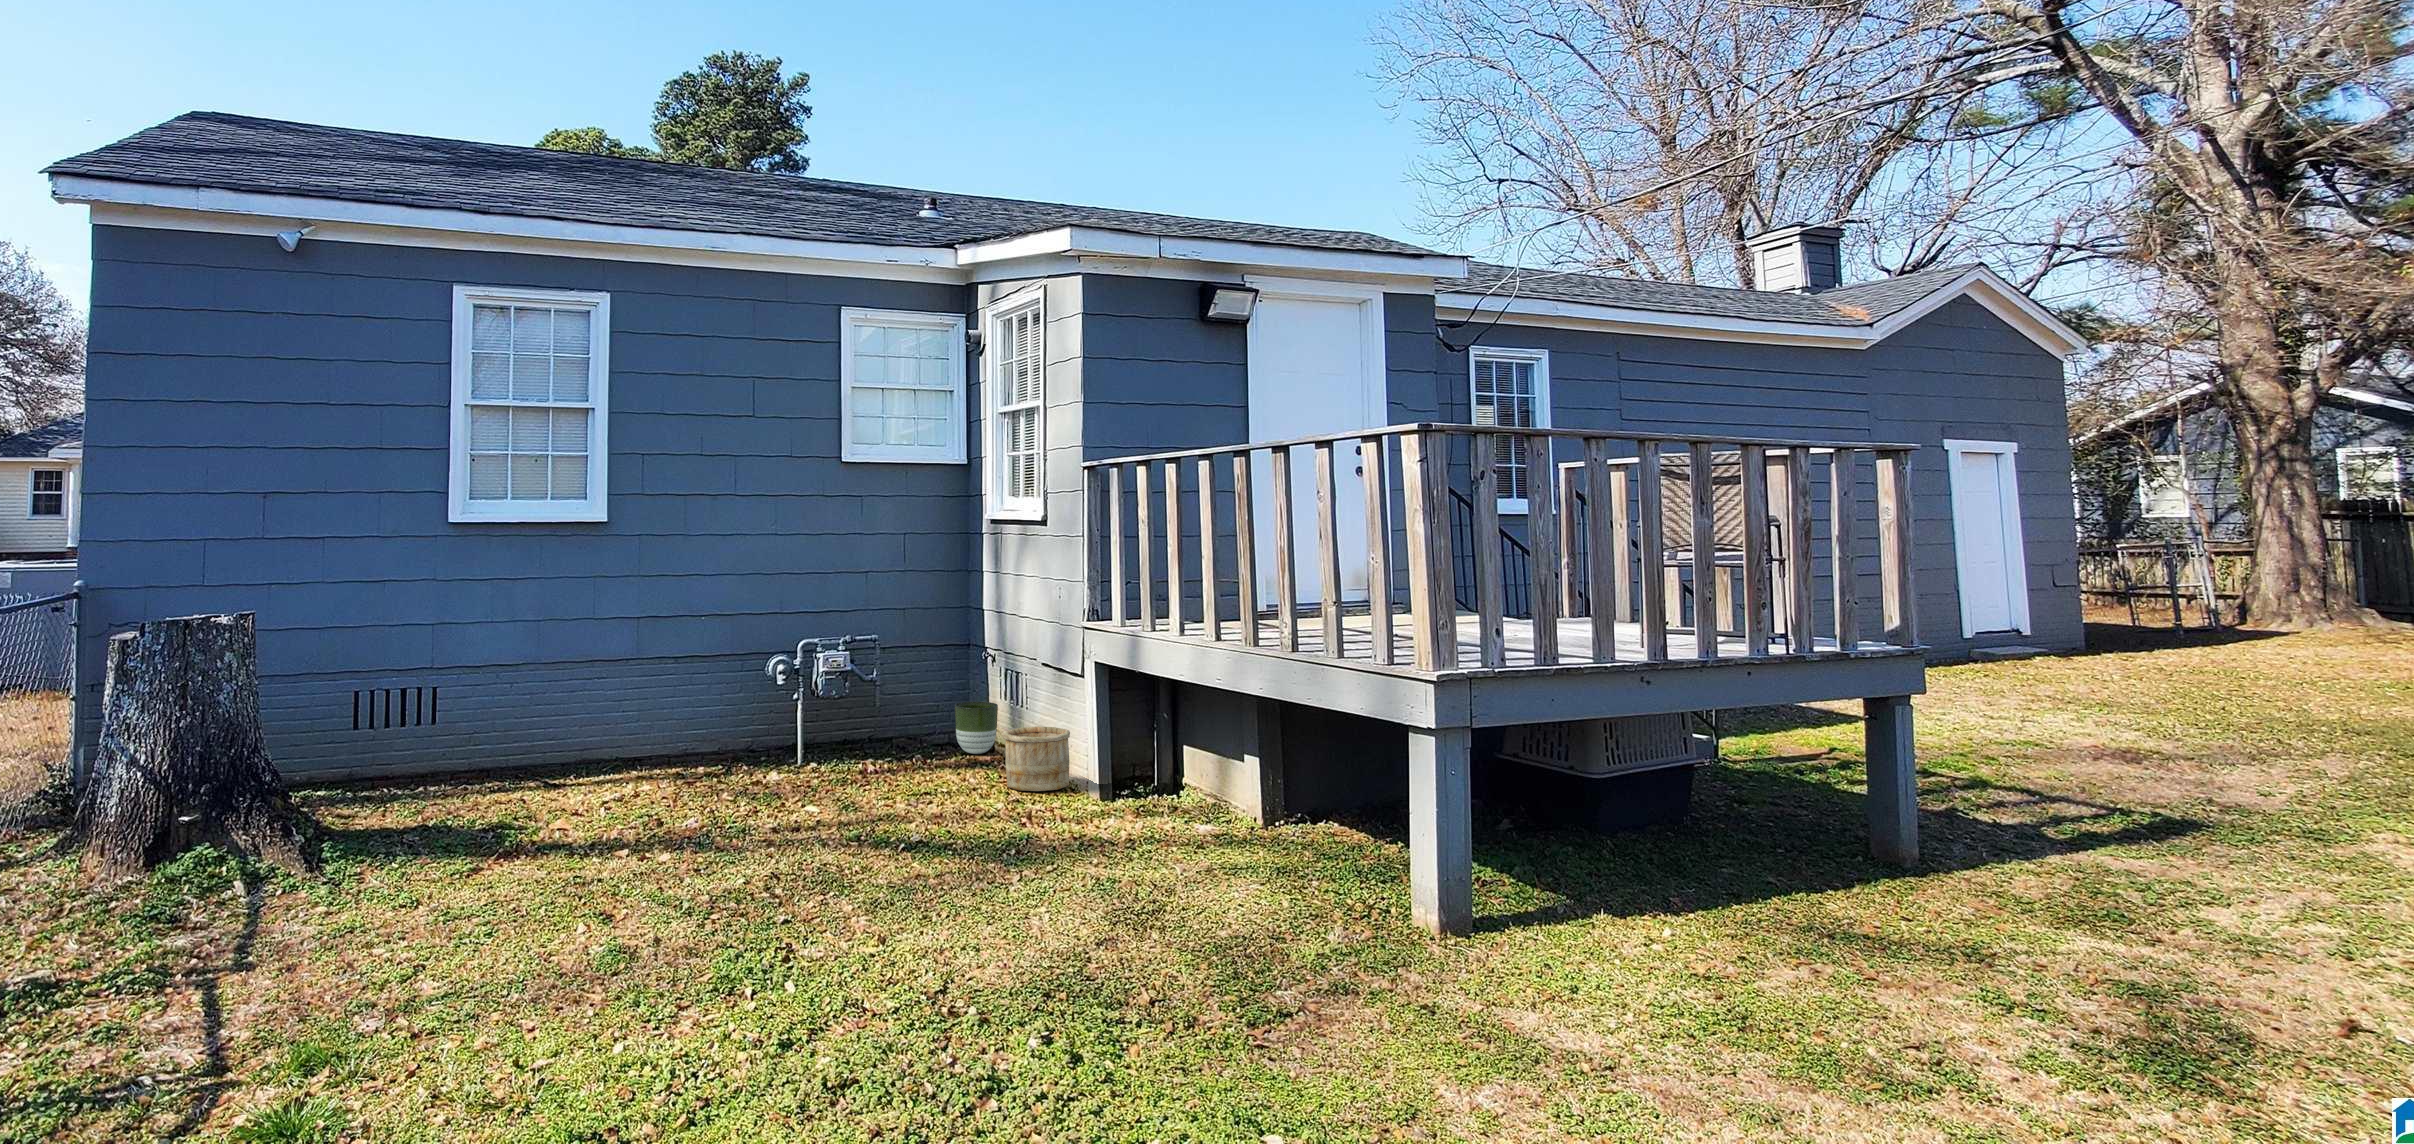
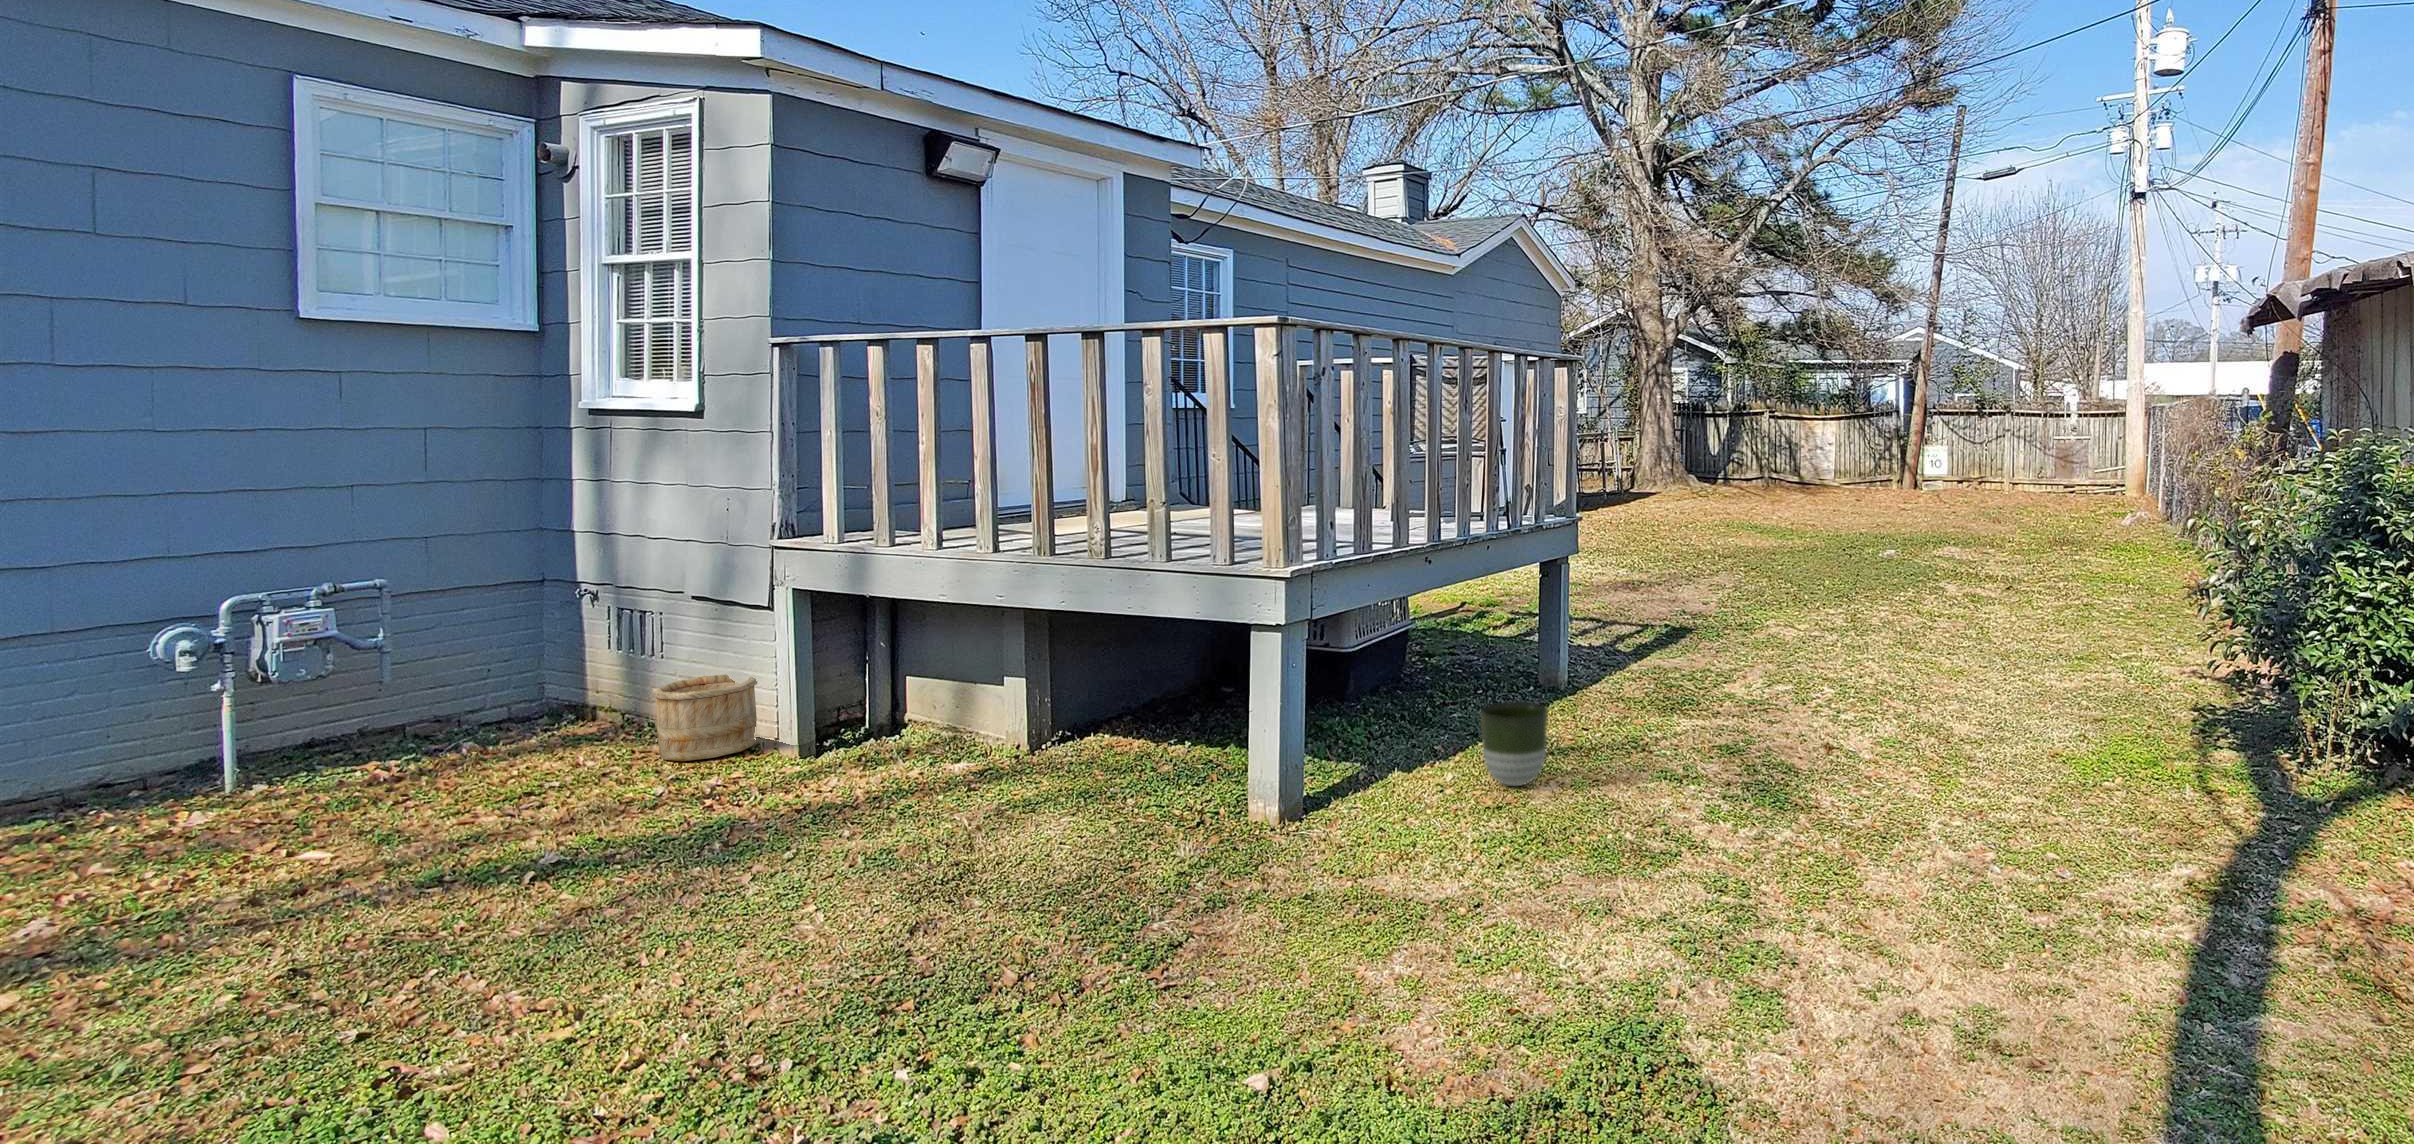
planter: present [955,701,998,754] -> present [1481,702,1548,786]

